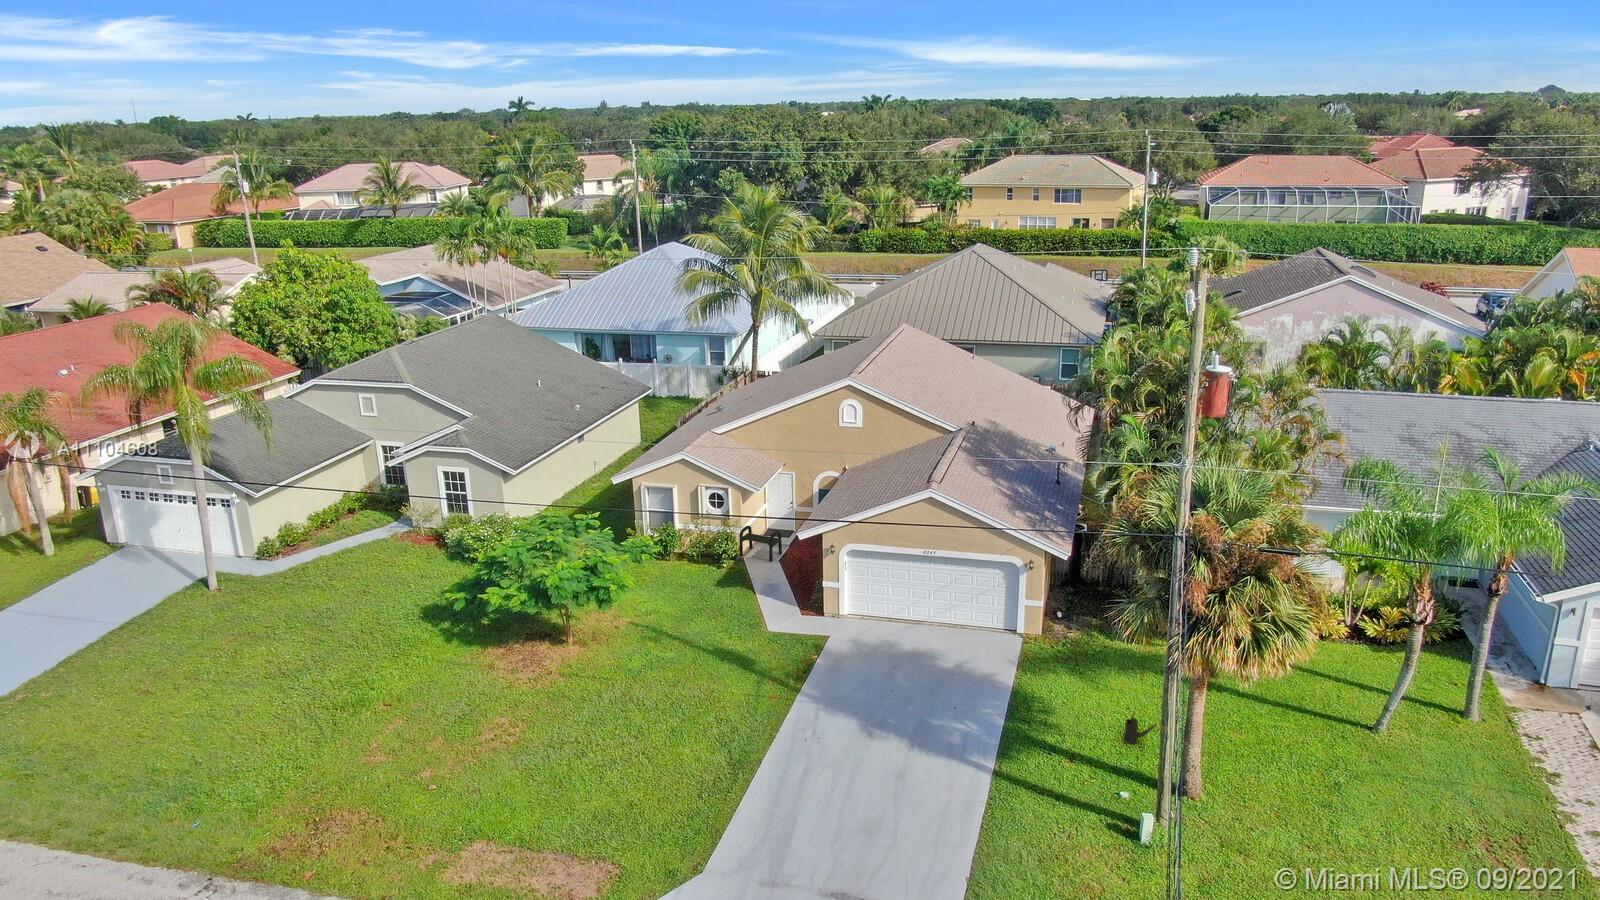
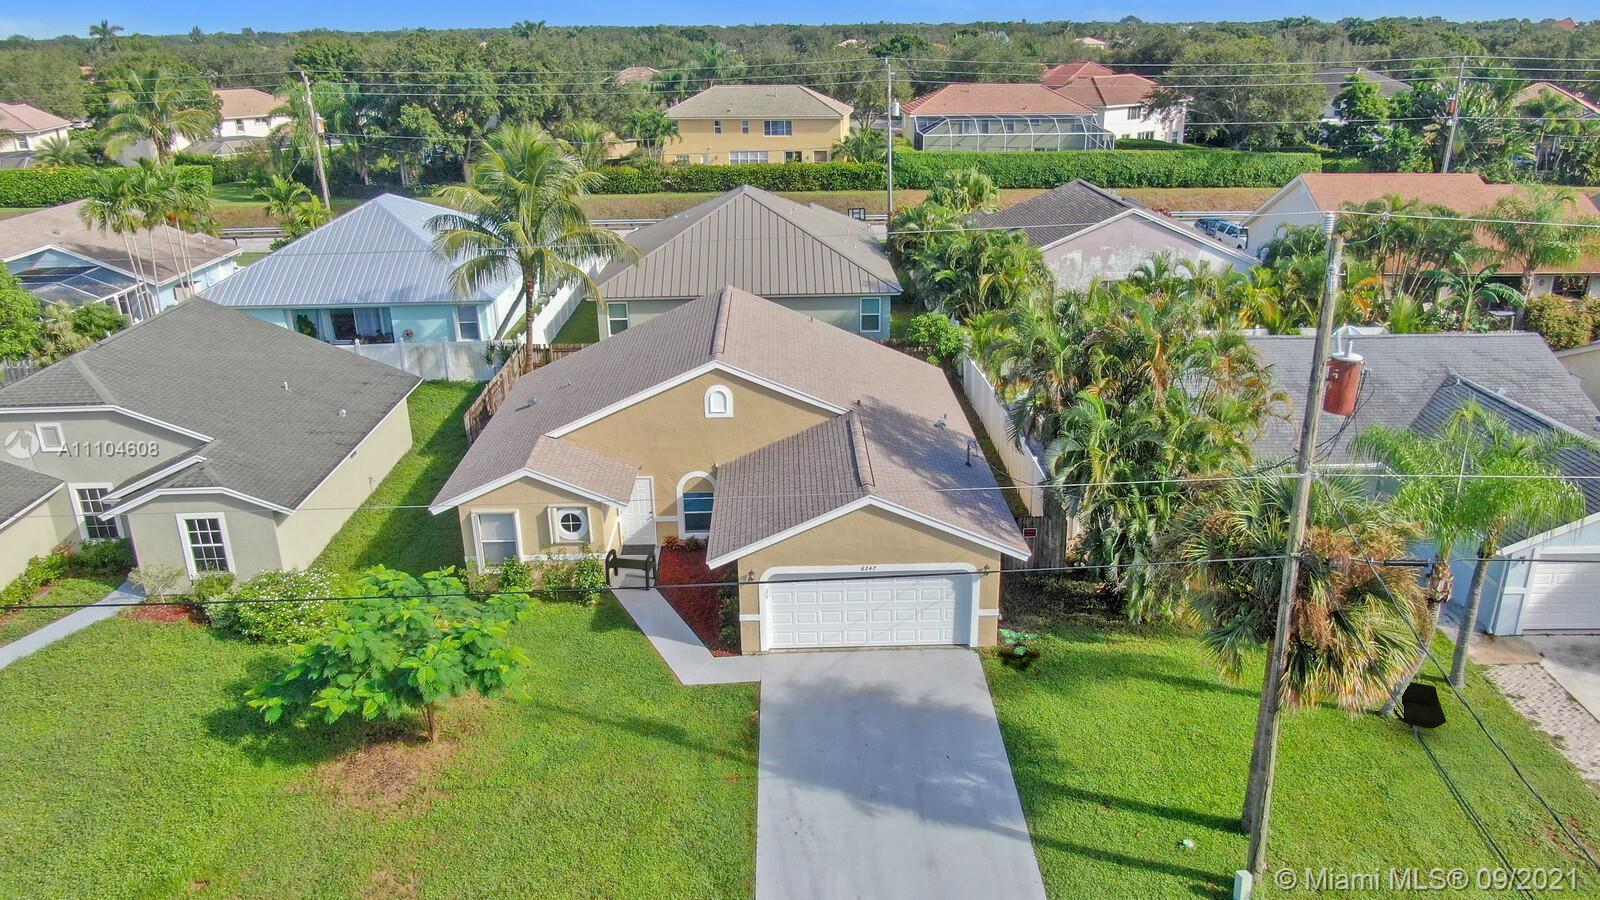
potted plant: none [1044,620,1078,645] -> present [1000,629,1038,657]
lounge chair: none [1381,702,1434,759] -> present [1394,682,1446,743]
watering can: present [1123,715,1156,744] -> none [1137,737,1180,771]

